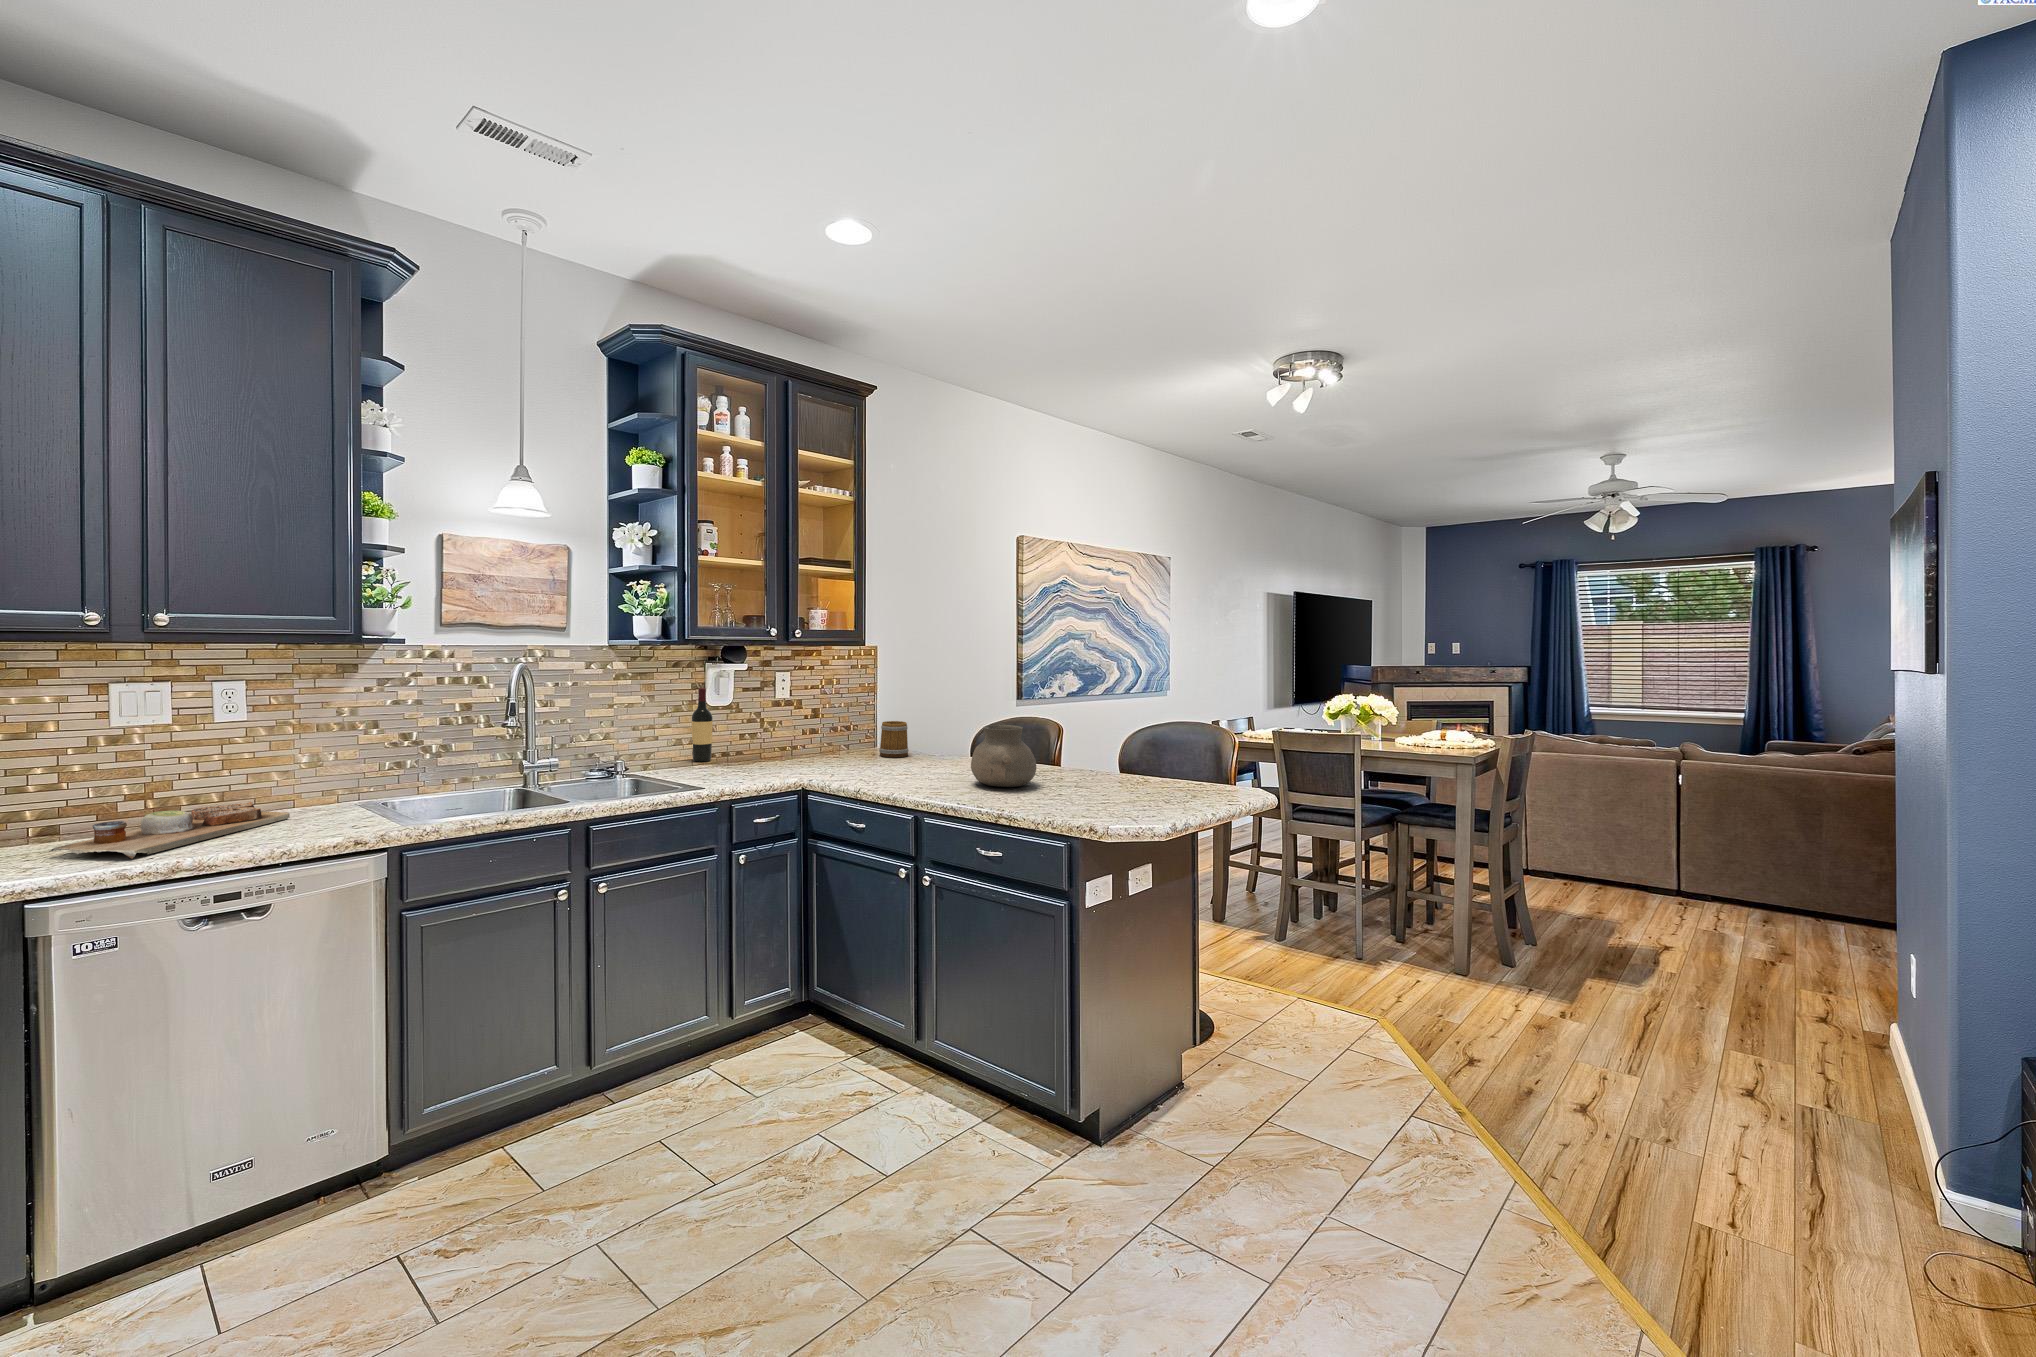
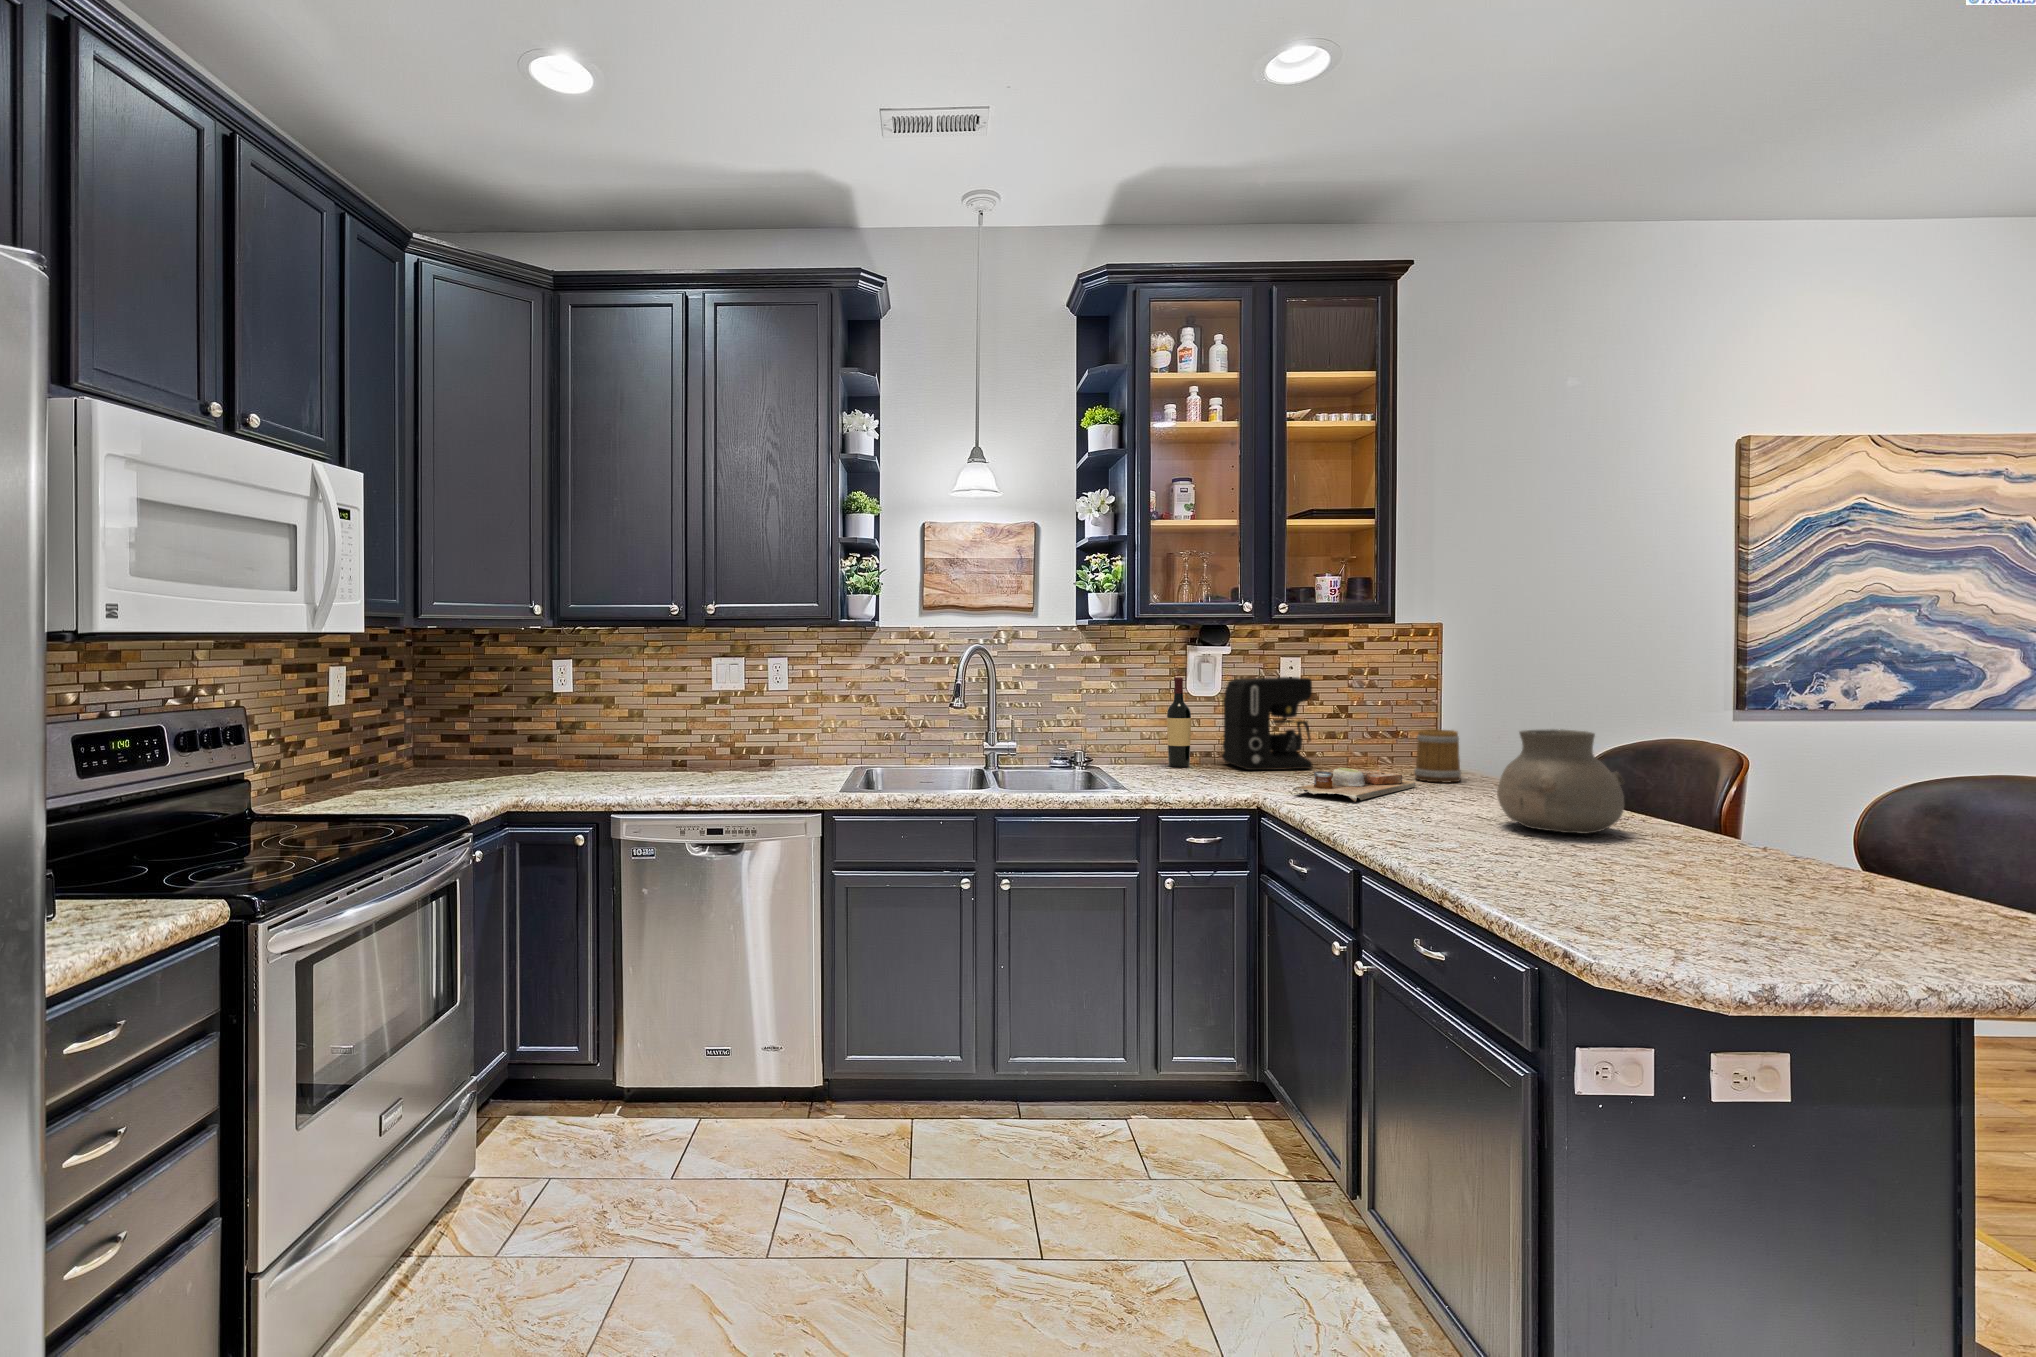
coffee maker: none [732,685,806,759] -> present [1221,677,1313,770]
cutting board: present [51,802,290,859] -> present [1293,768,1415,802]

